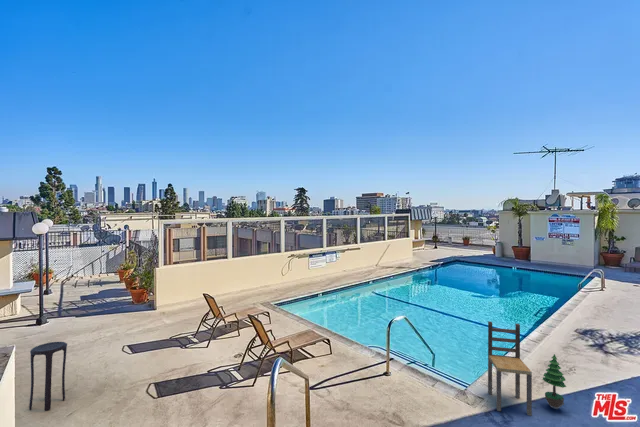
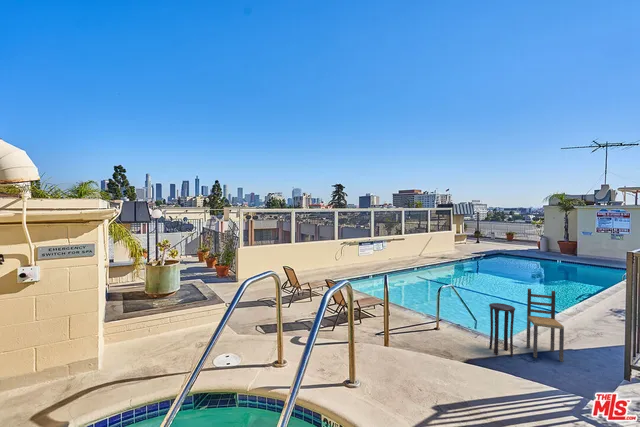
stool: present [29,342,67,411] -> present [489,303,515,356]
potted tree: present [543,354,566,409] -> none [574,314,595,359]

